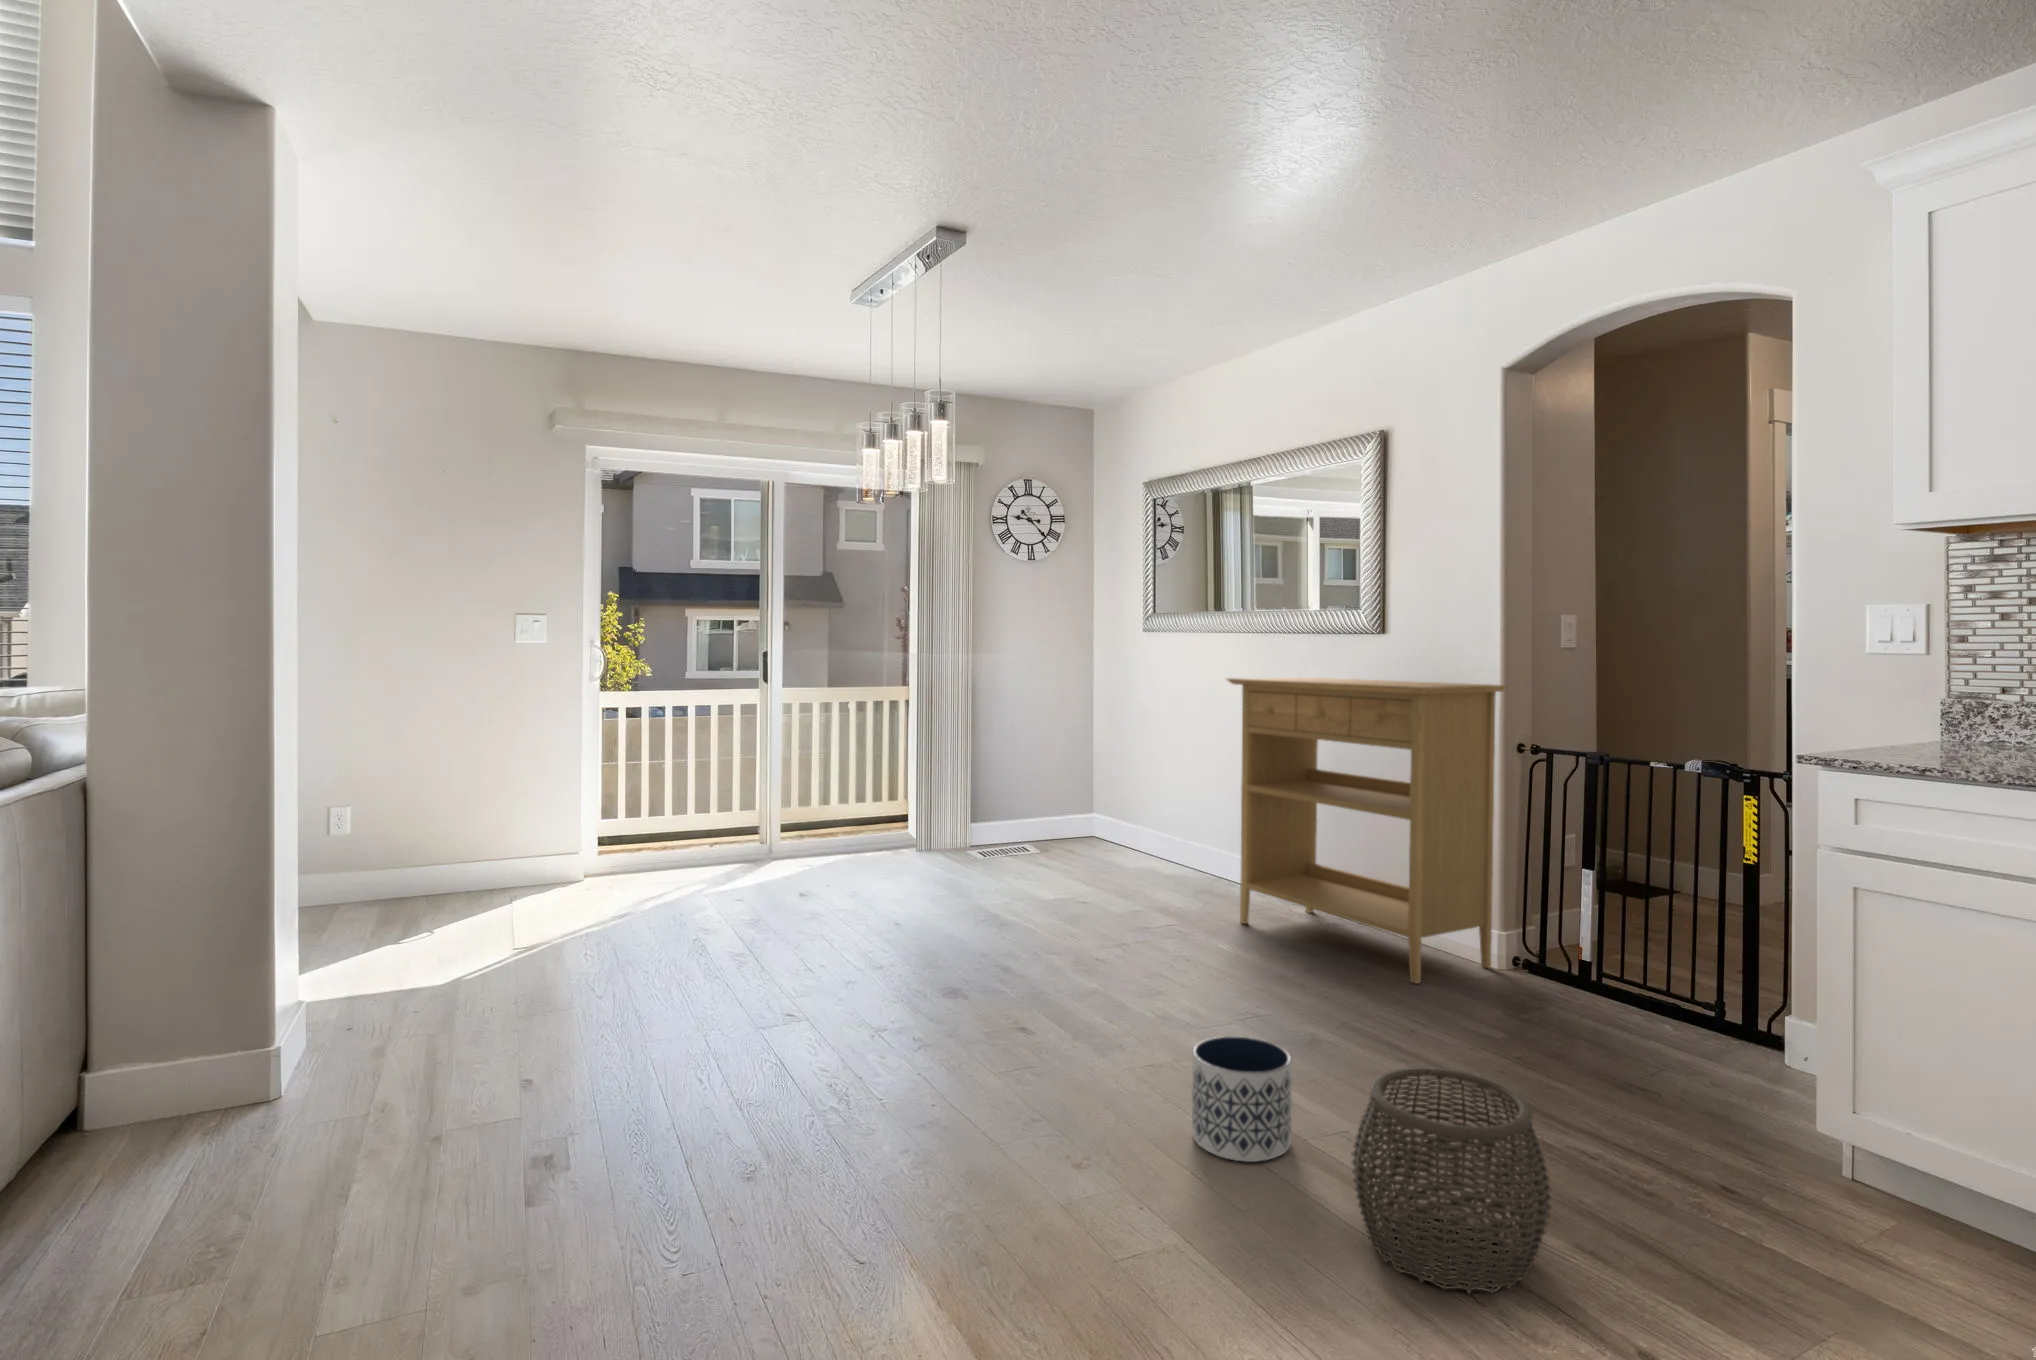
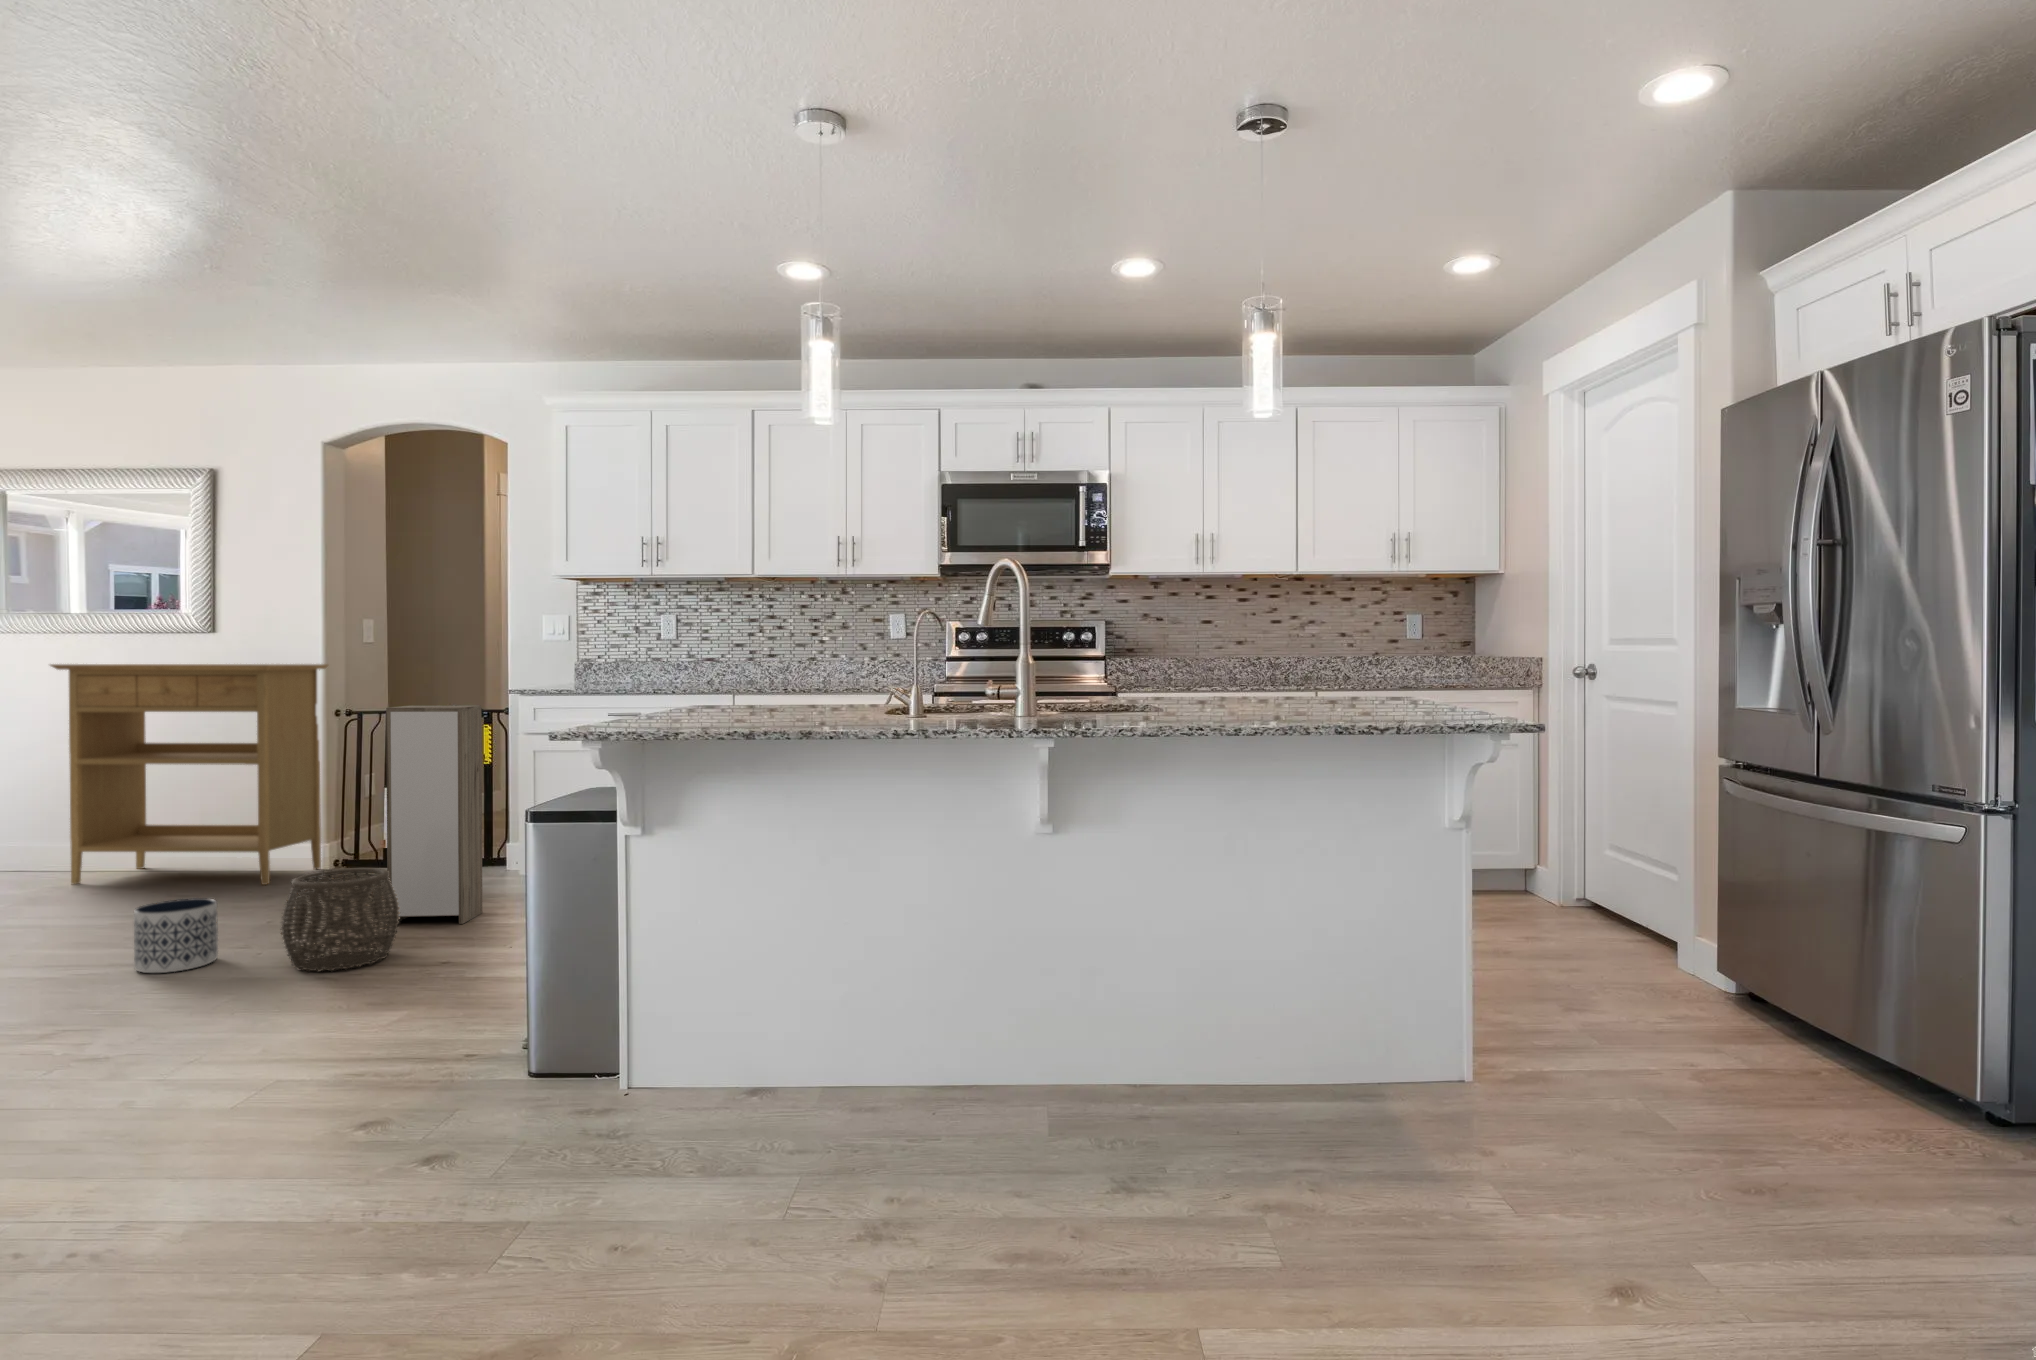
storage cabinet: none [1548,774,1736,1215] -> present [386,706,482,924]

